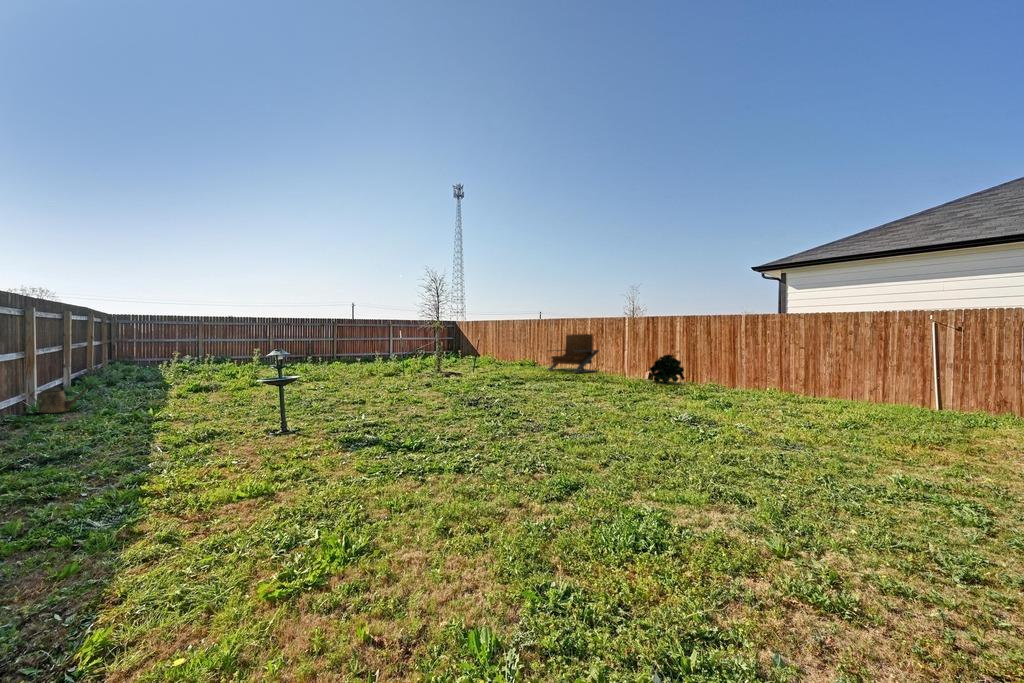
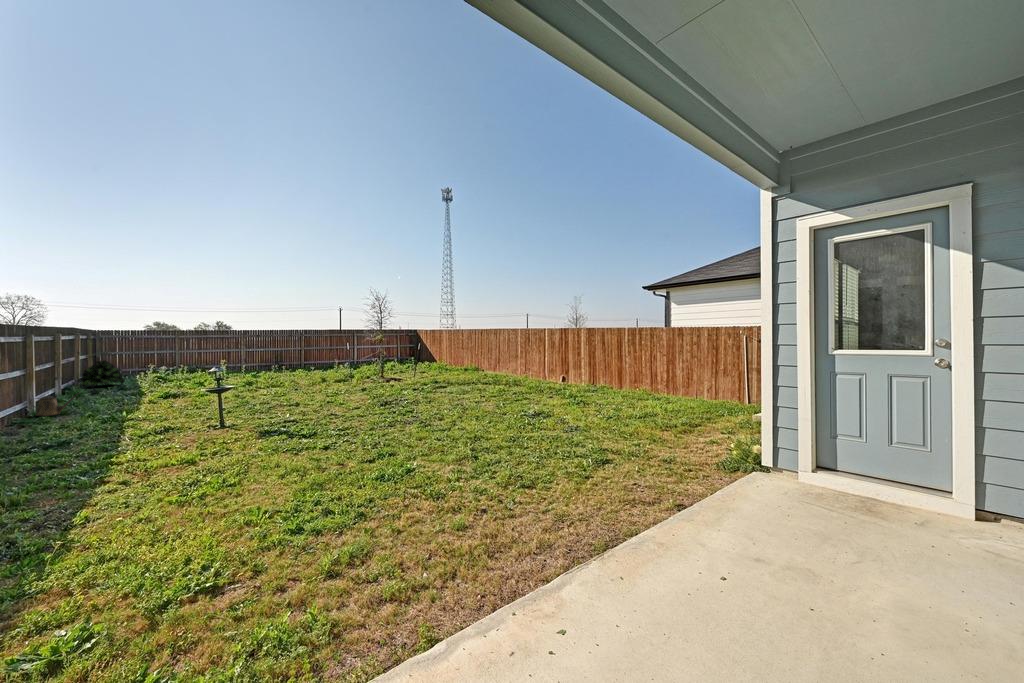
lounge chair: present [548,334,599,373] -> none [482,344,525,377]
potted plant: present [649,354,685,383] -> present [77,361,125,388]

